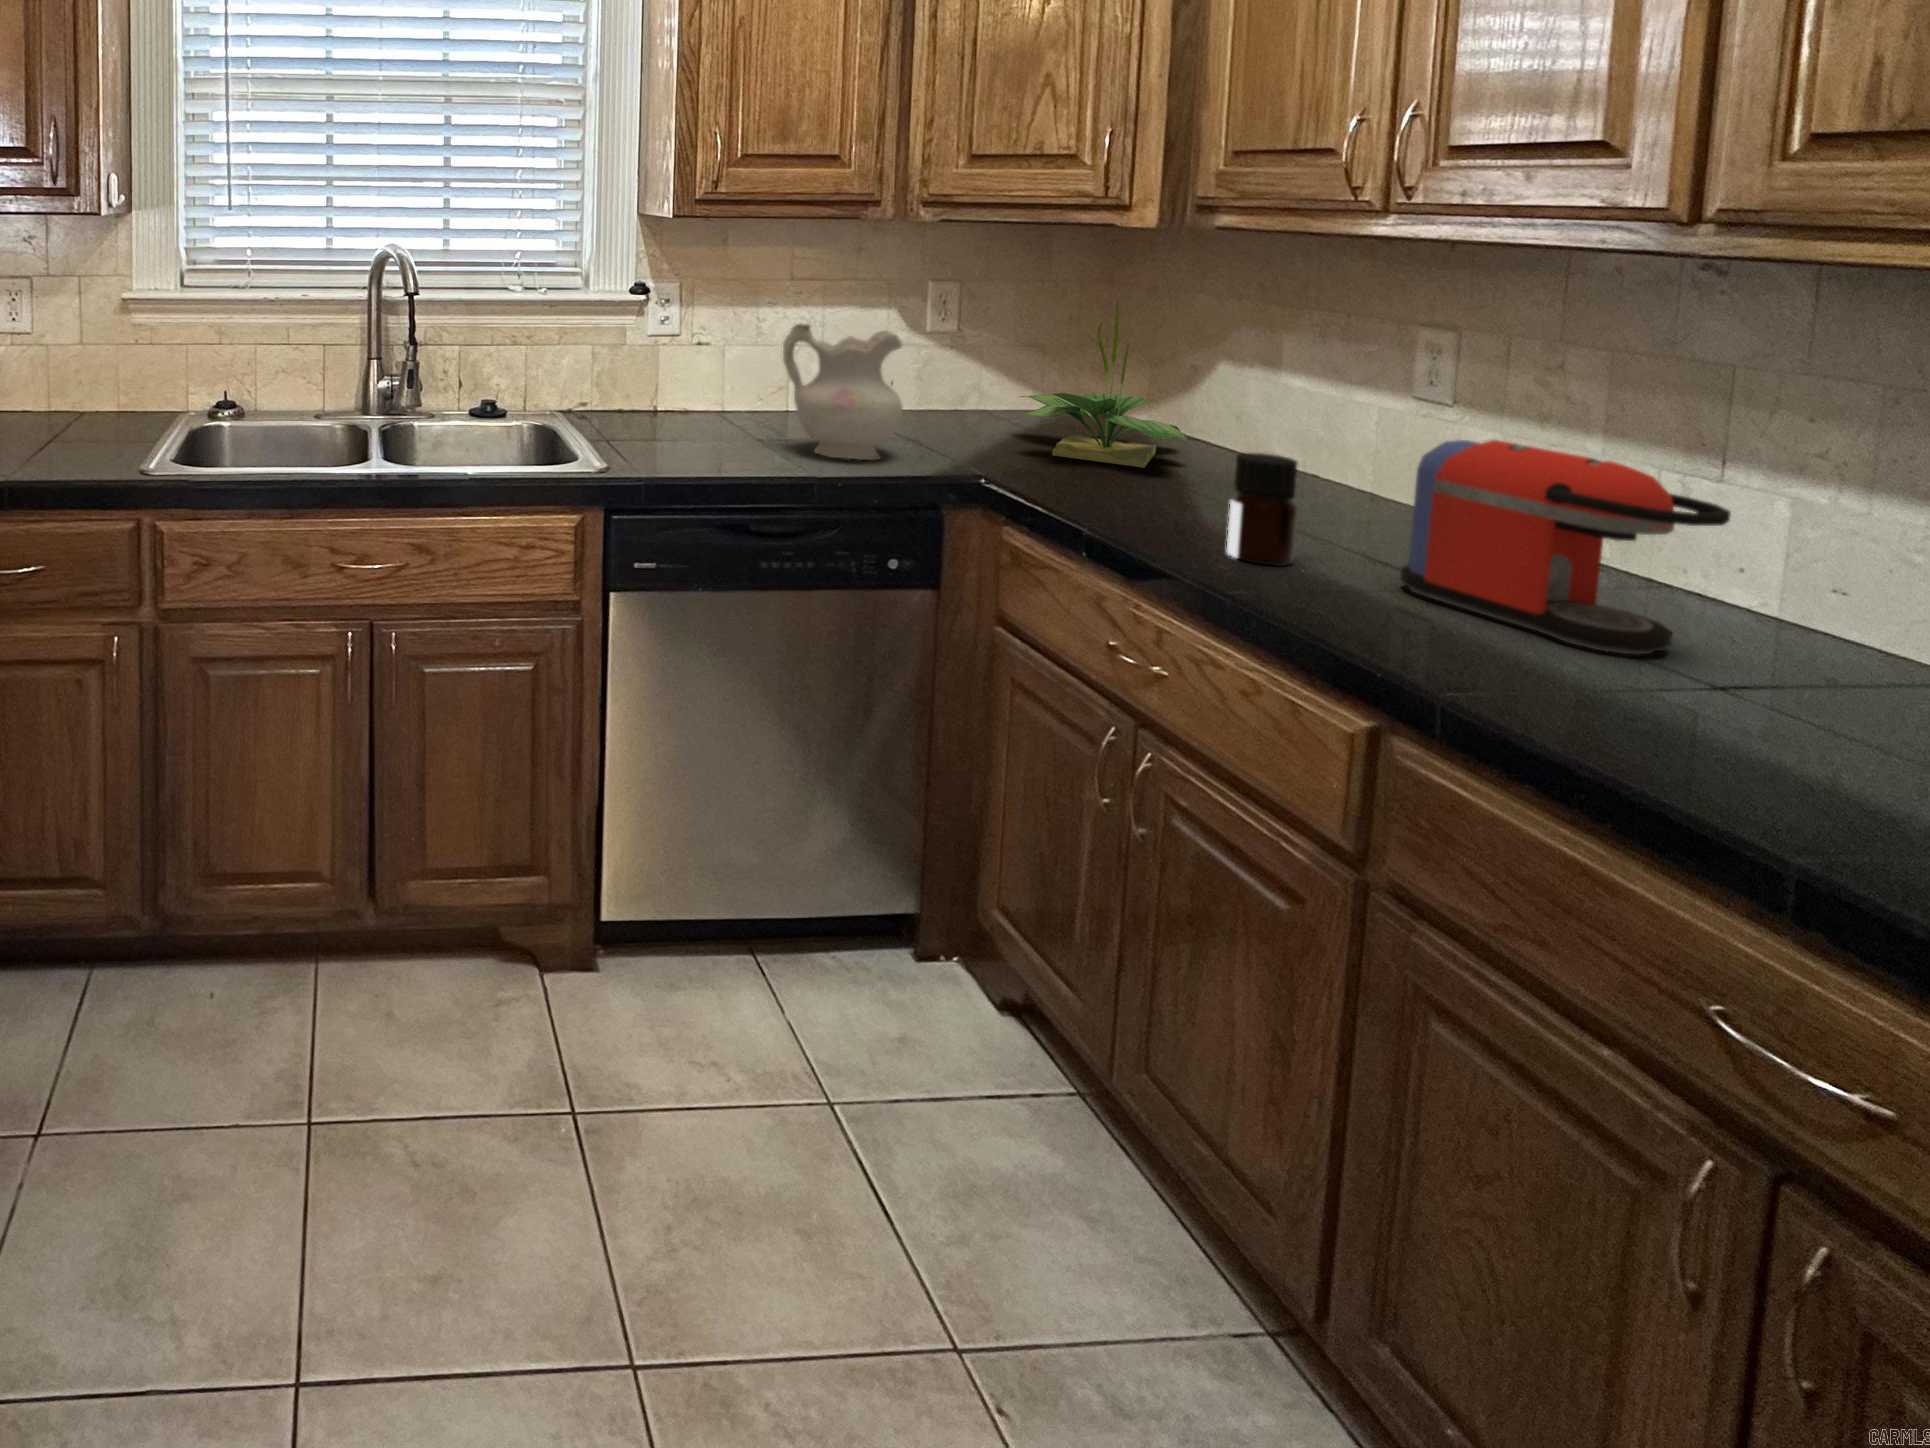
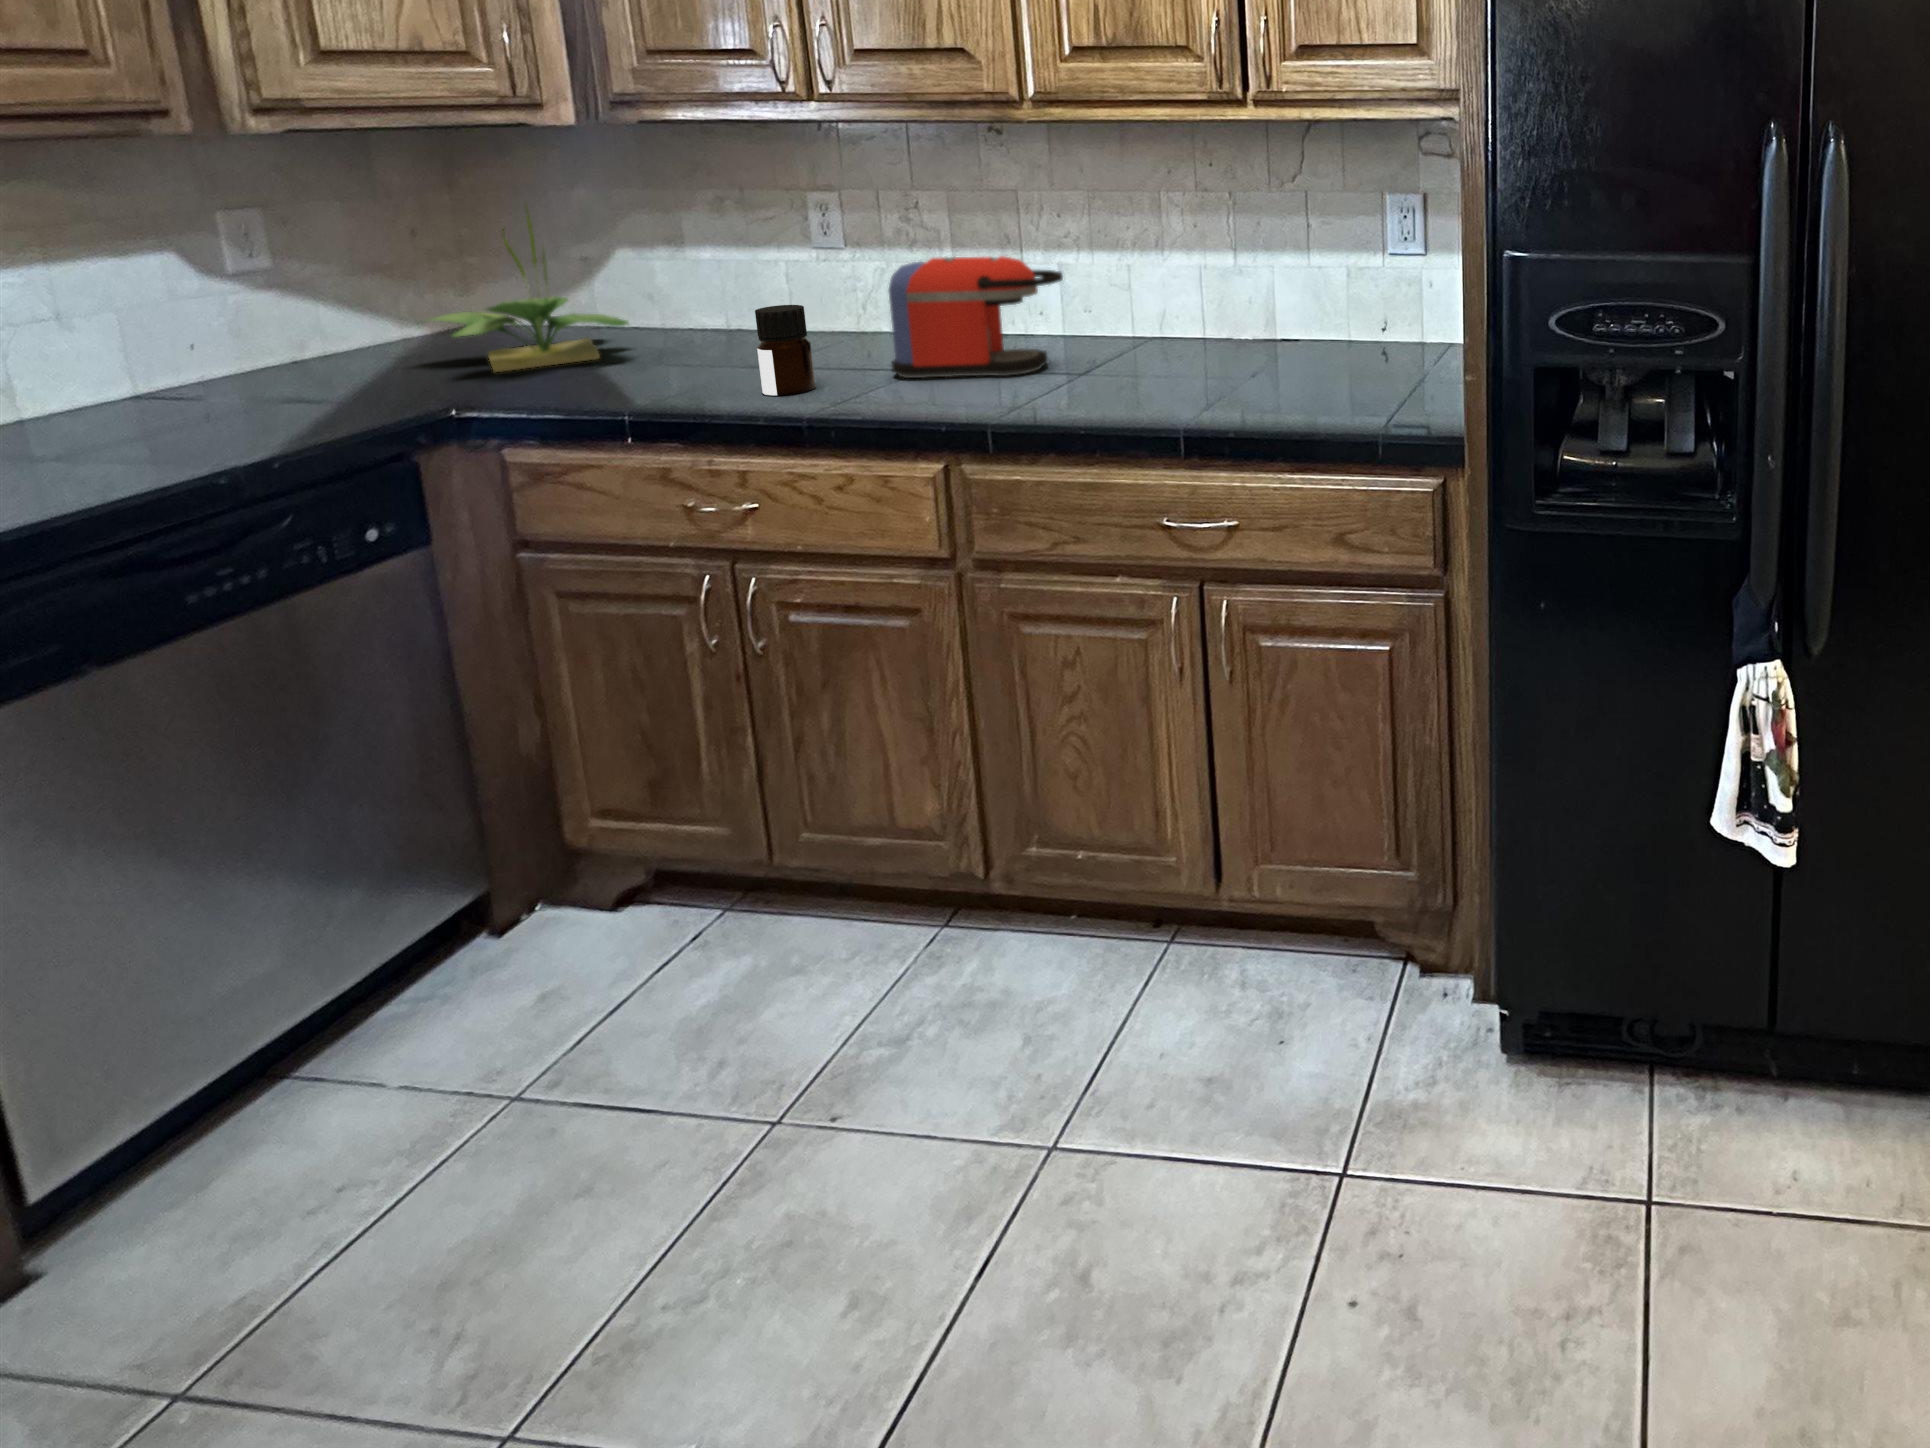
ceramic pitcher: present [783,323,903,460] -> none [69,271,309,449]

